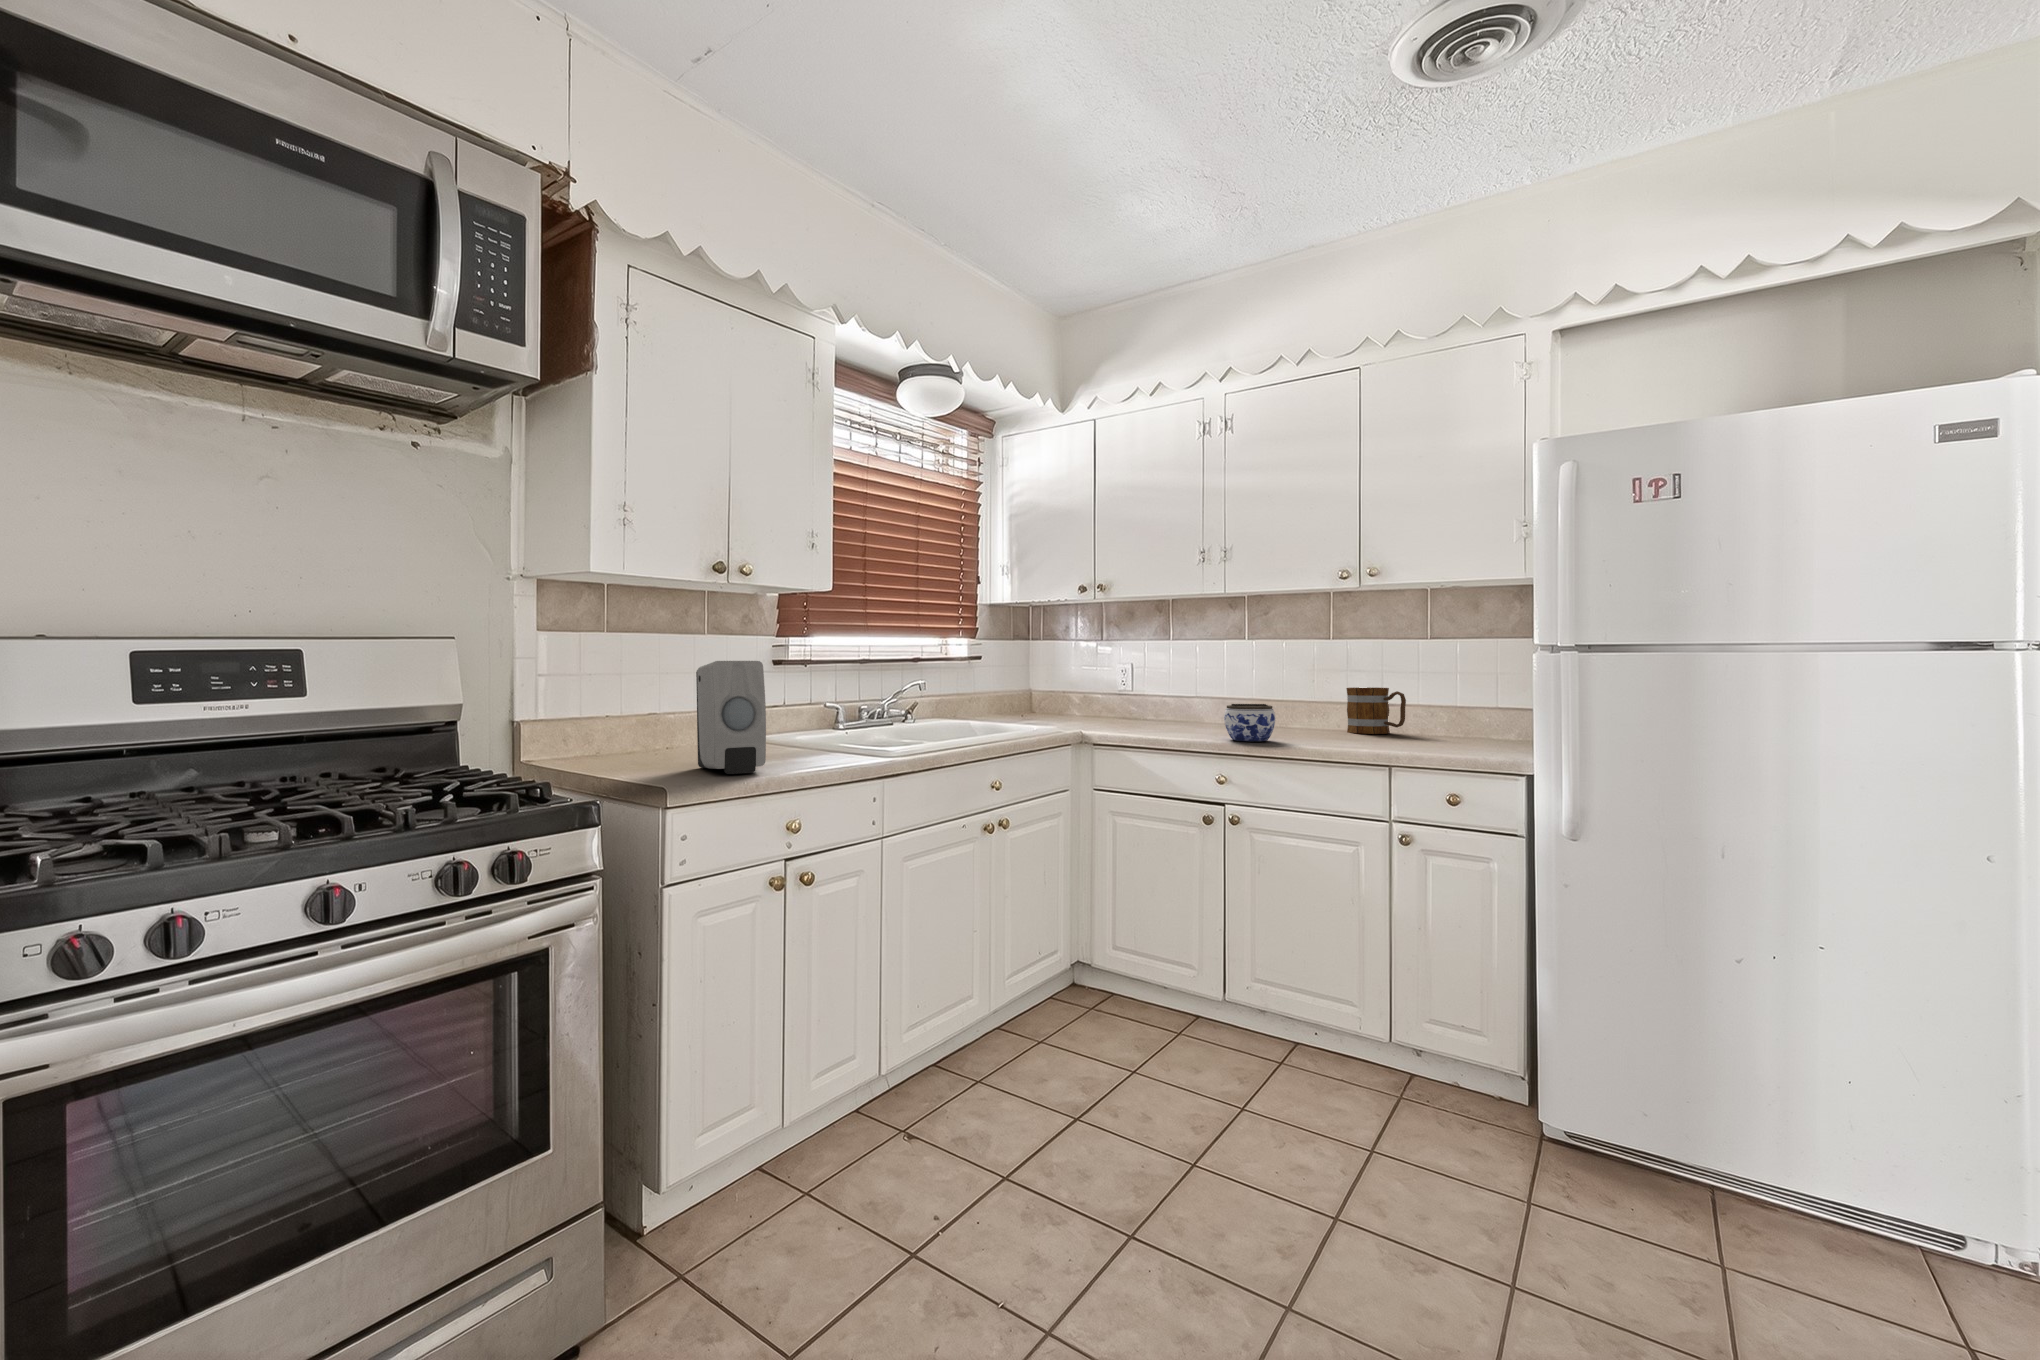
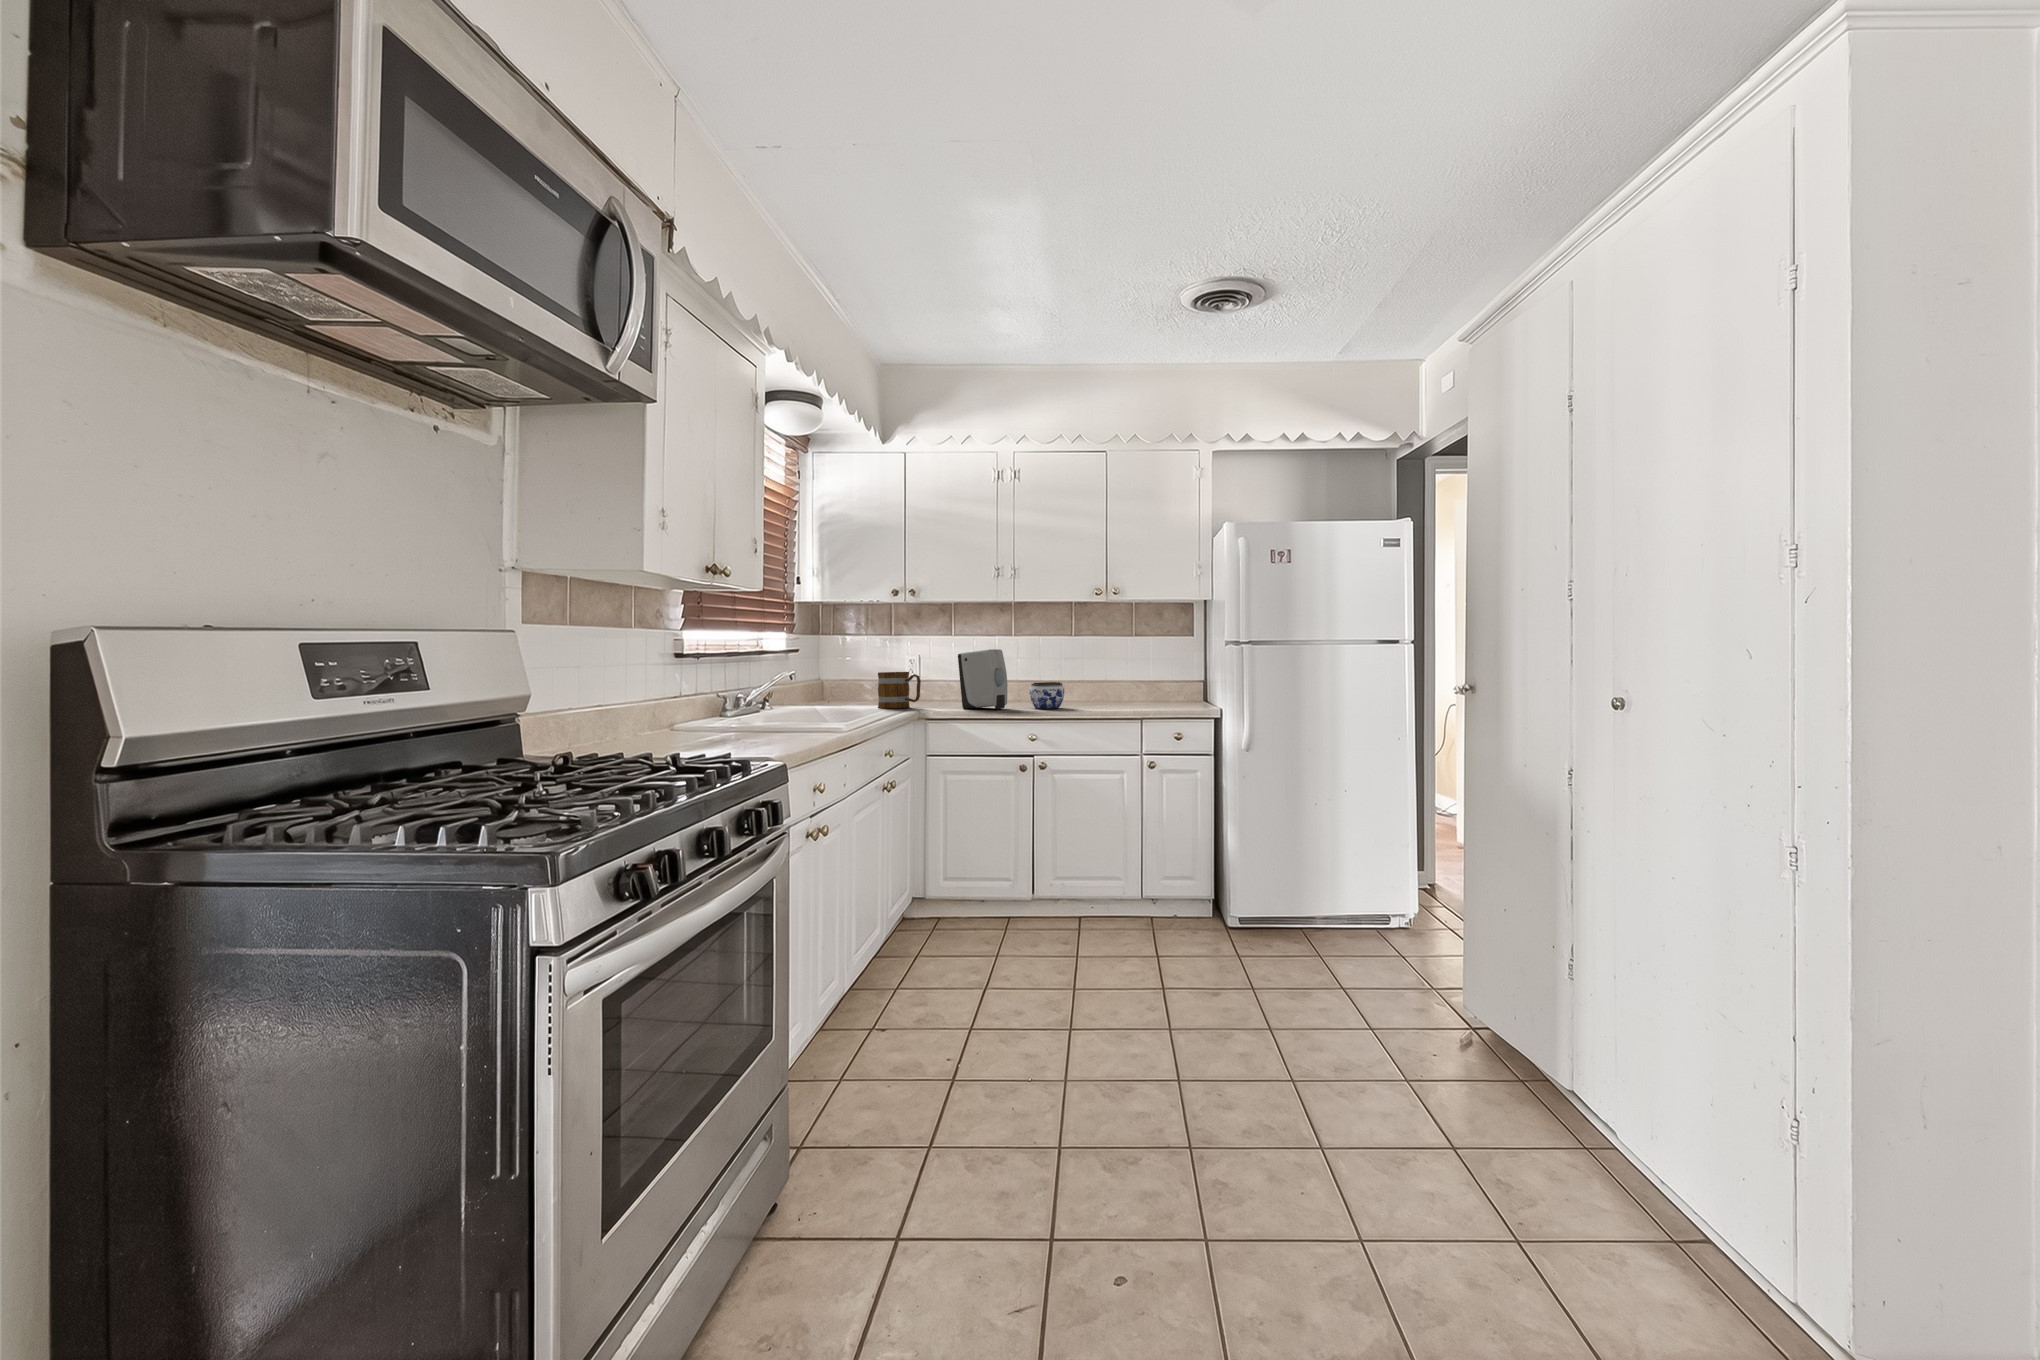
soap dispenser: present [696,661,766,774] -> present [958,649,1008,709]
mug: present [1346,687,1406,734] -> present [878,672,921,708]

